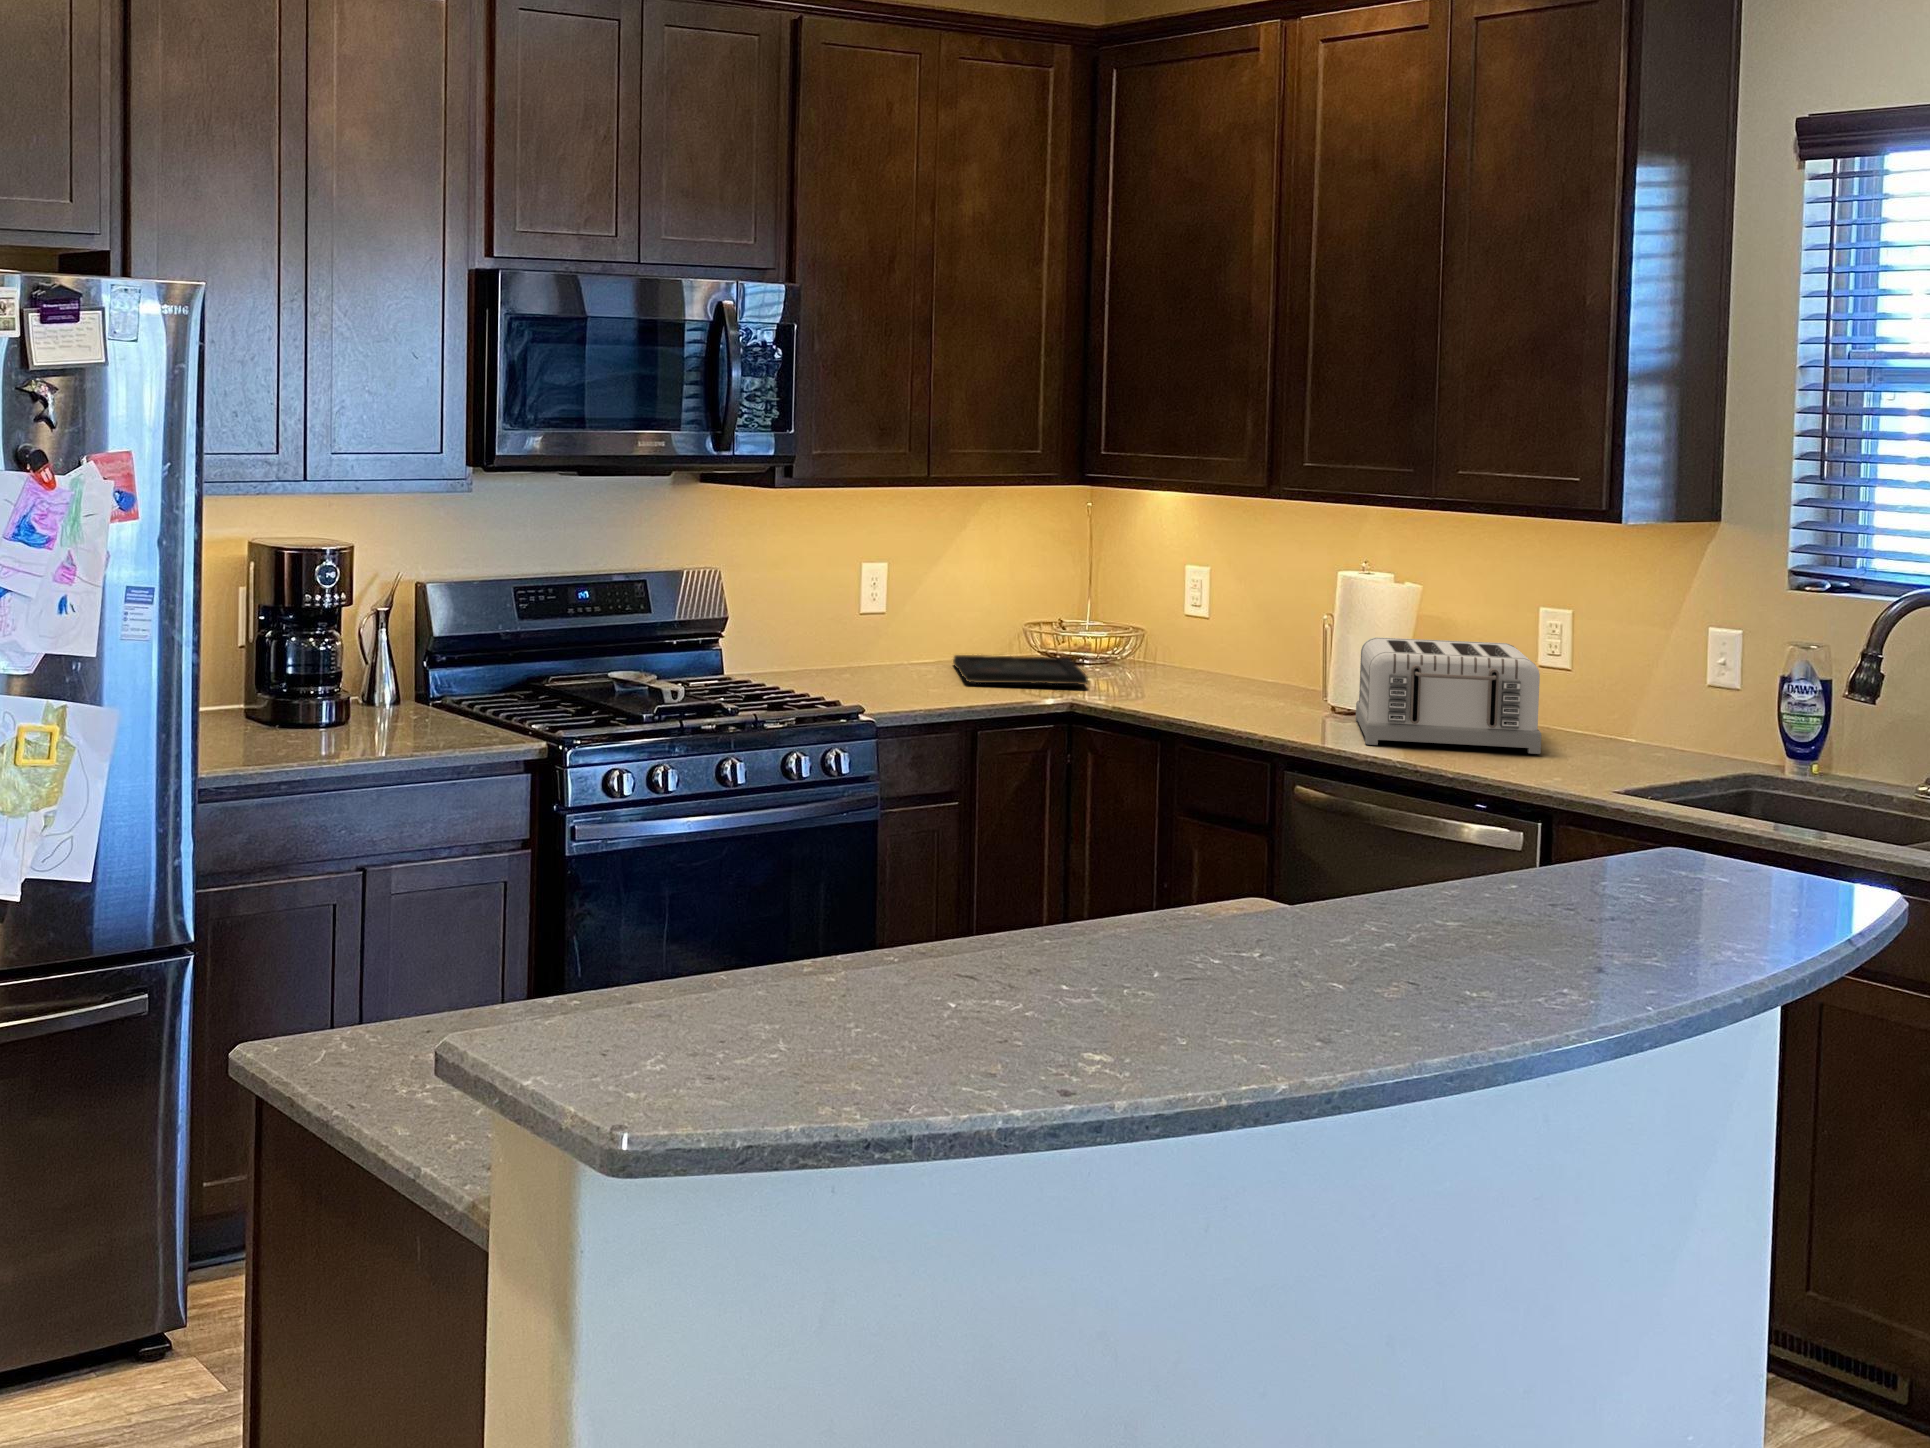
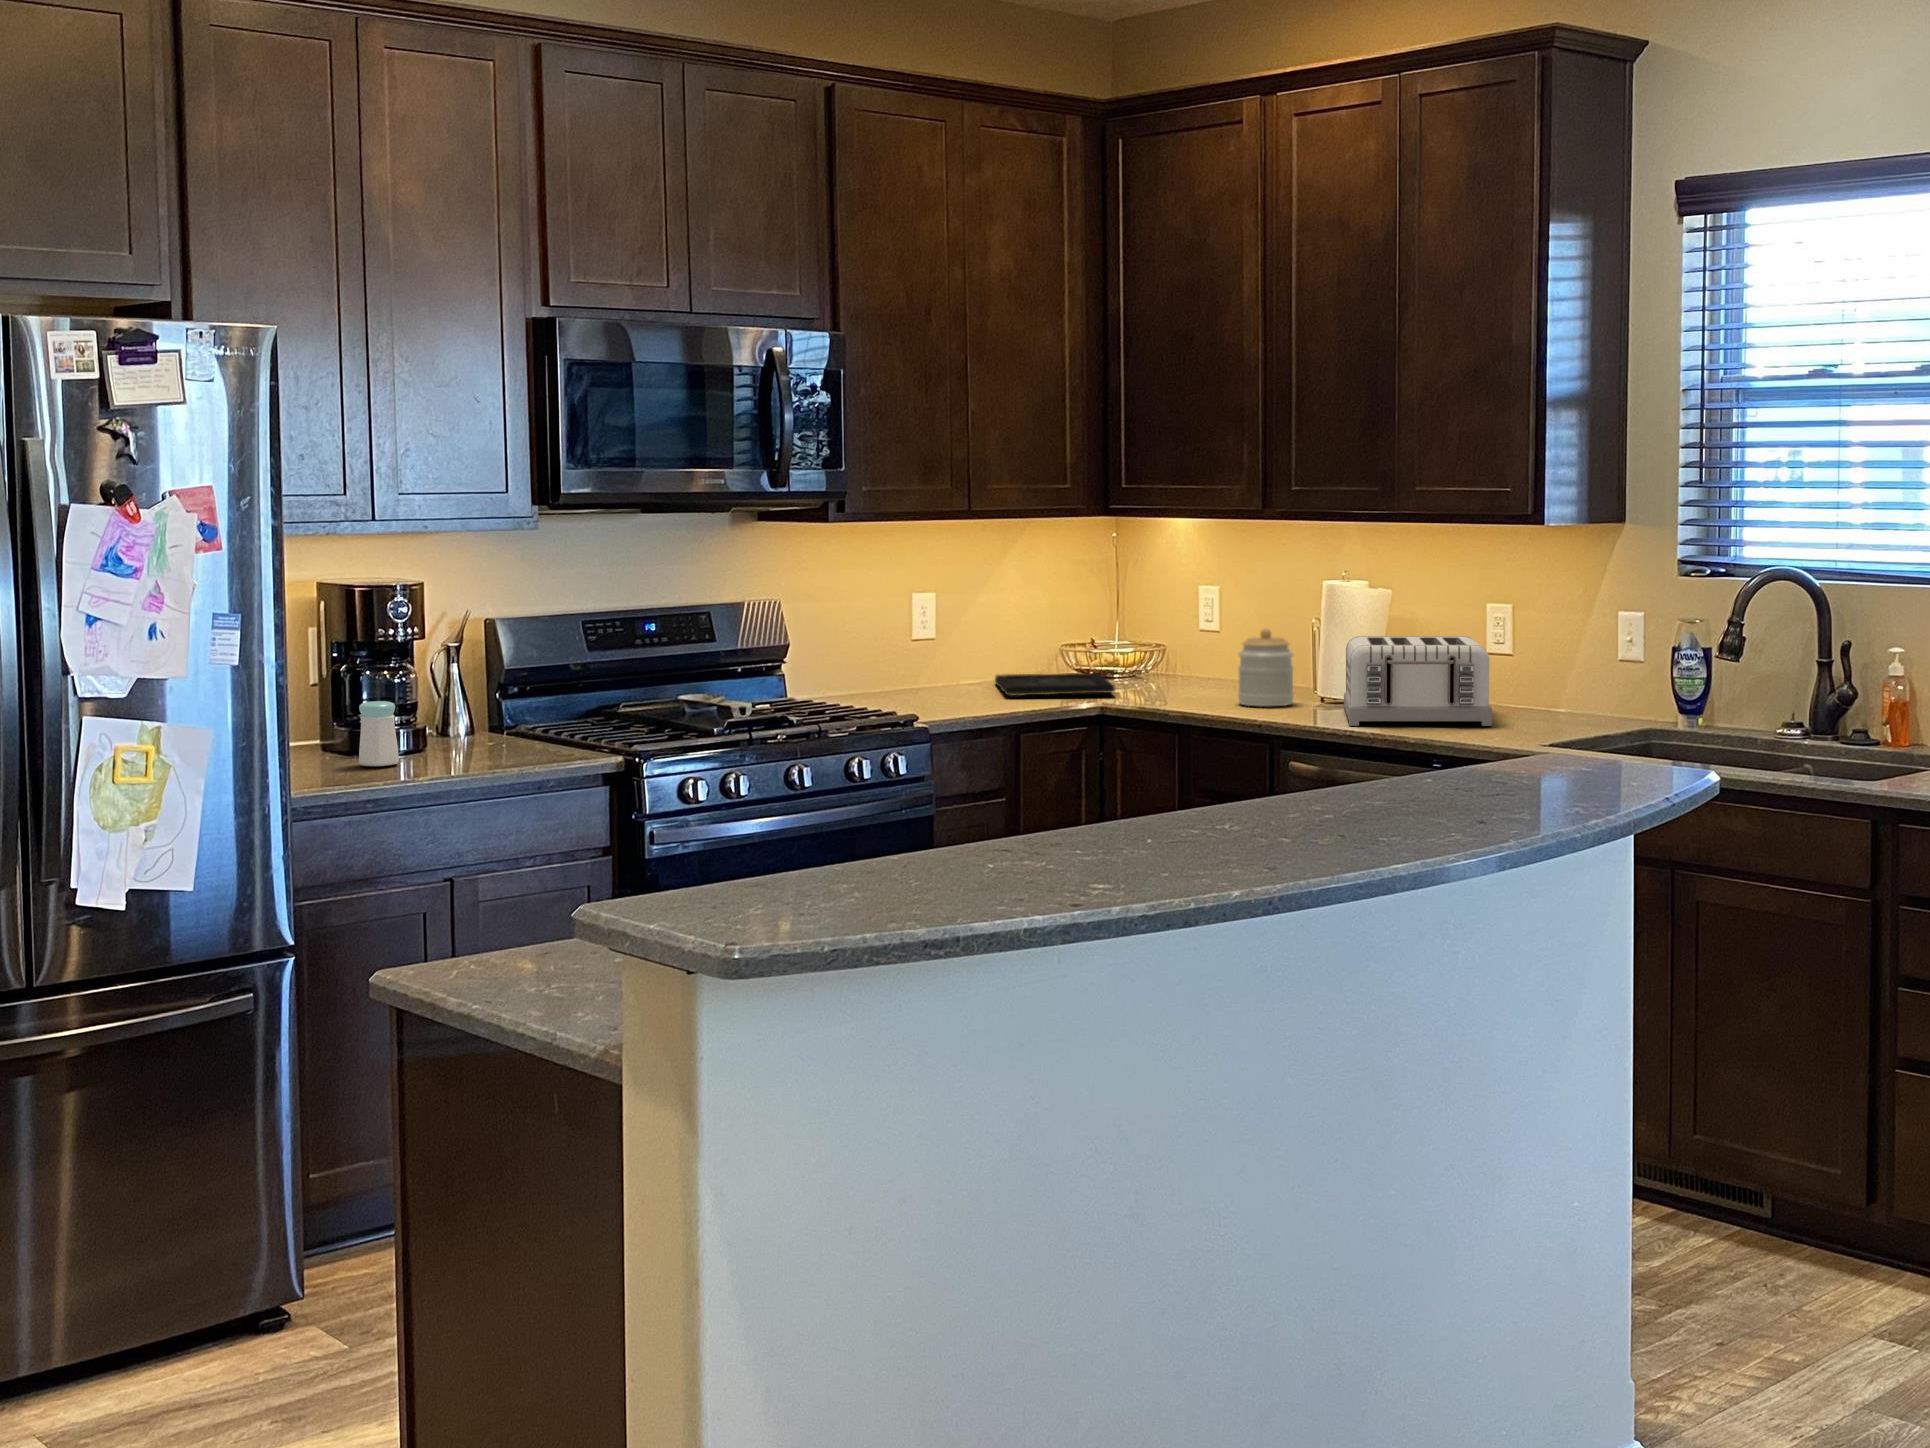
jar: none [1230,622,1298,712] -> present [1238,628,1293,706]
salt shaker: none [276,674,317,743] -> present [359,701,399,766]

